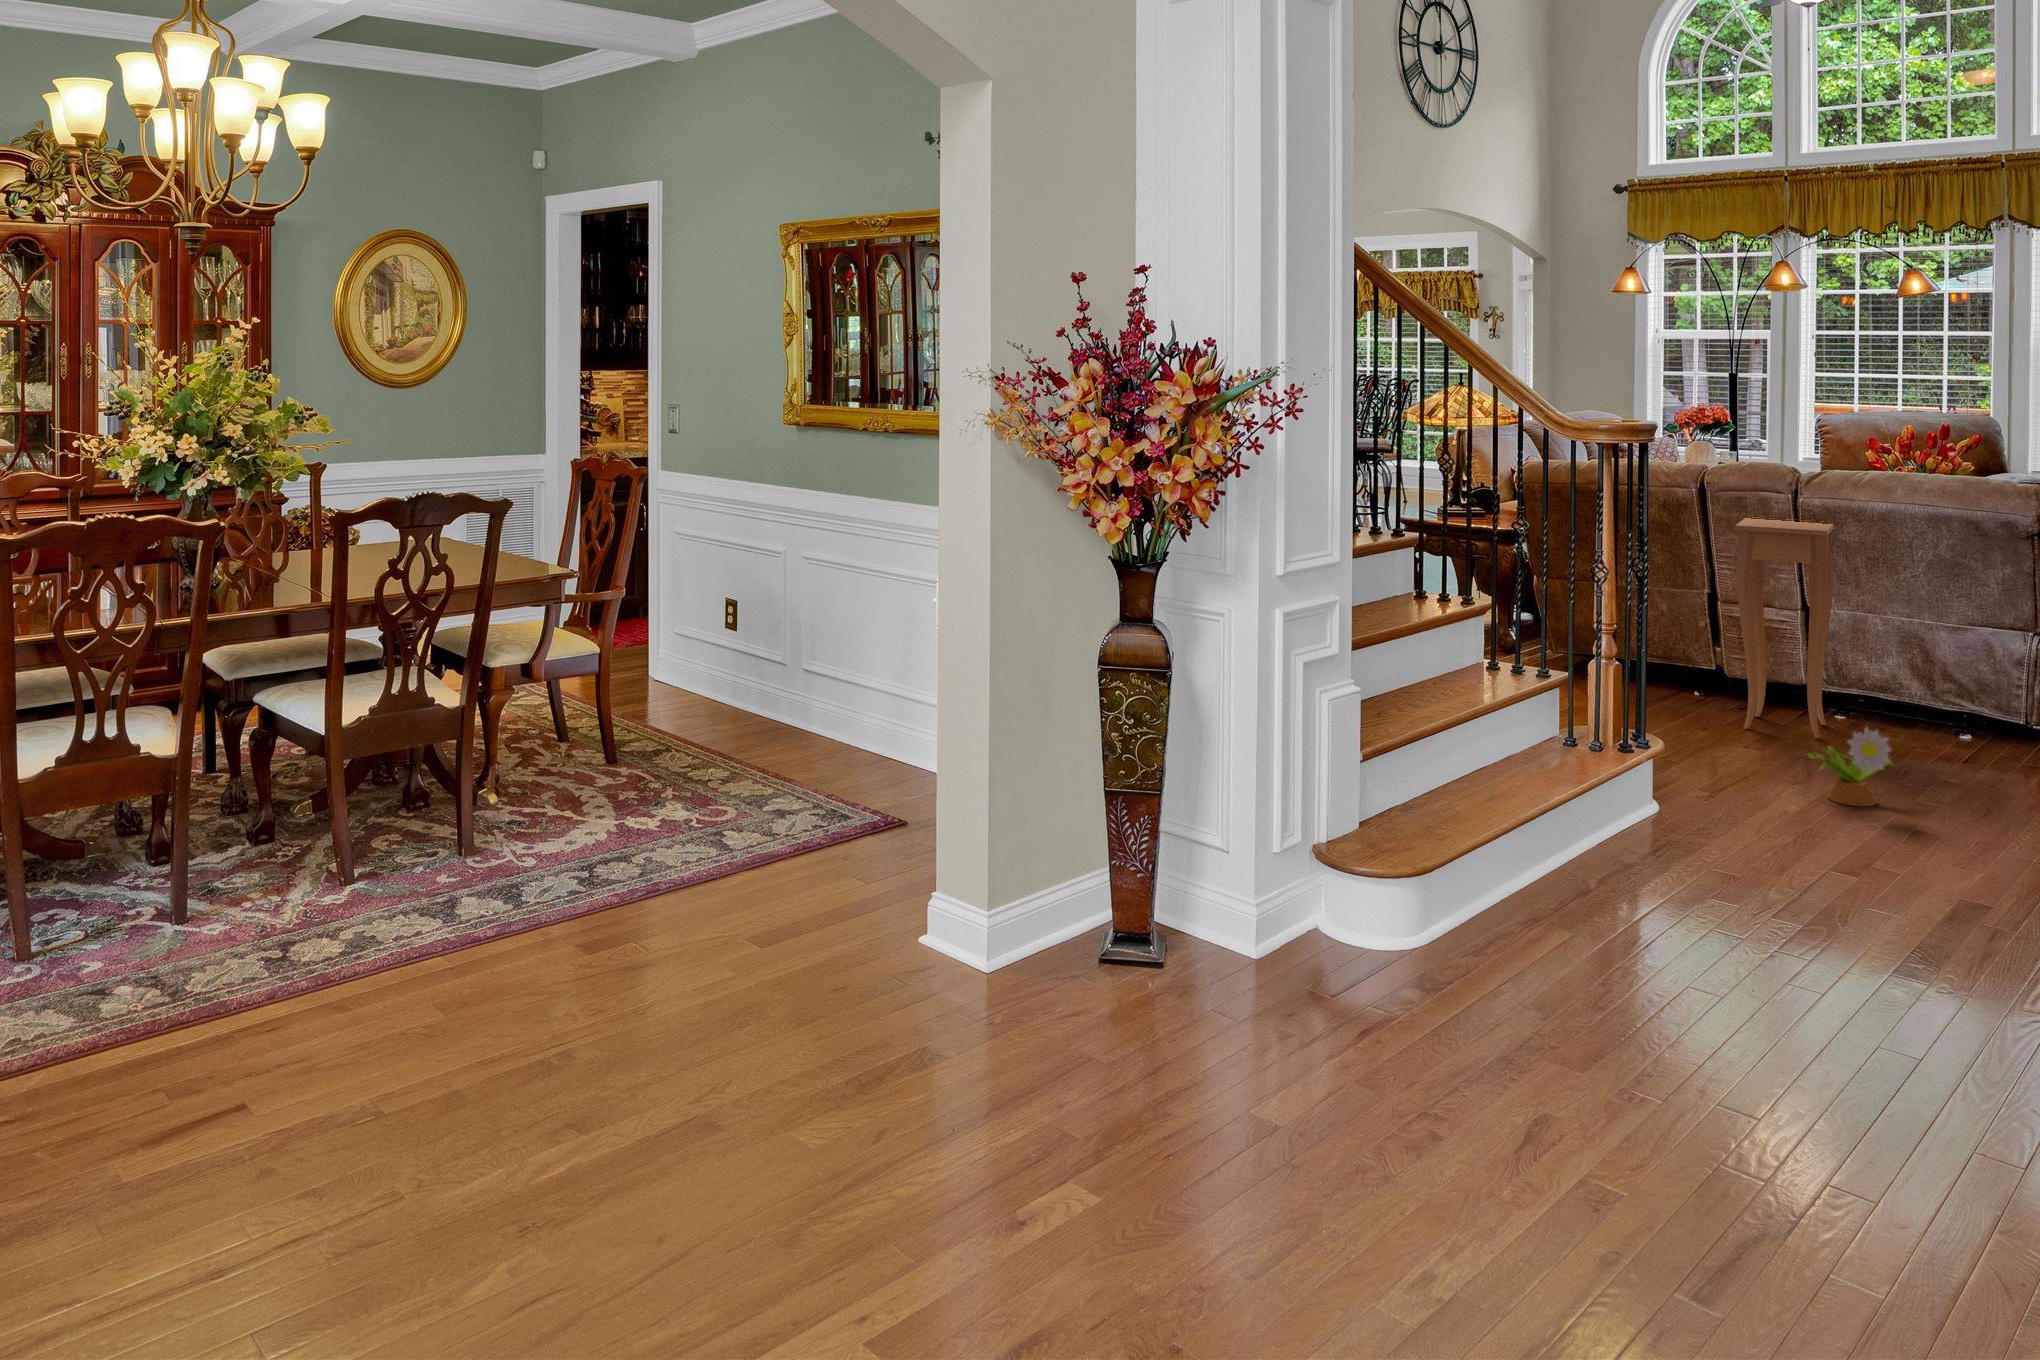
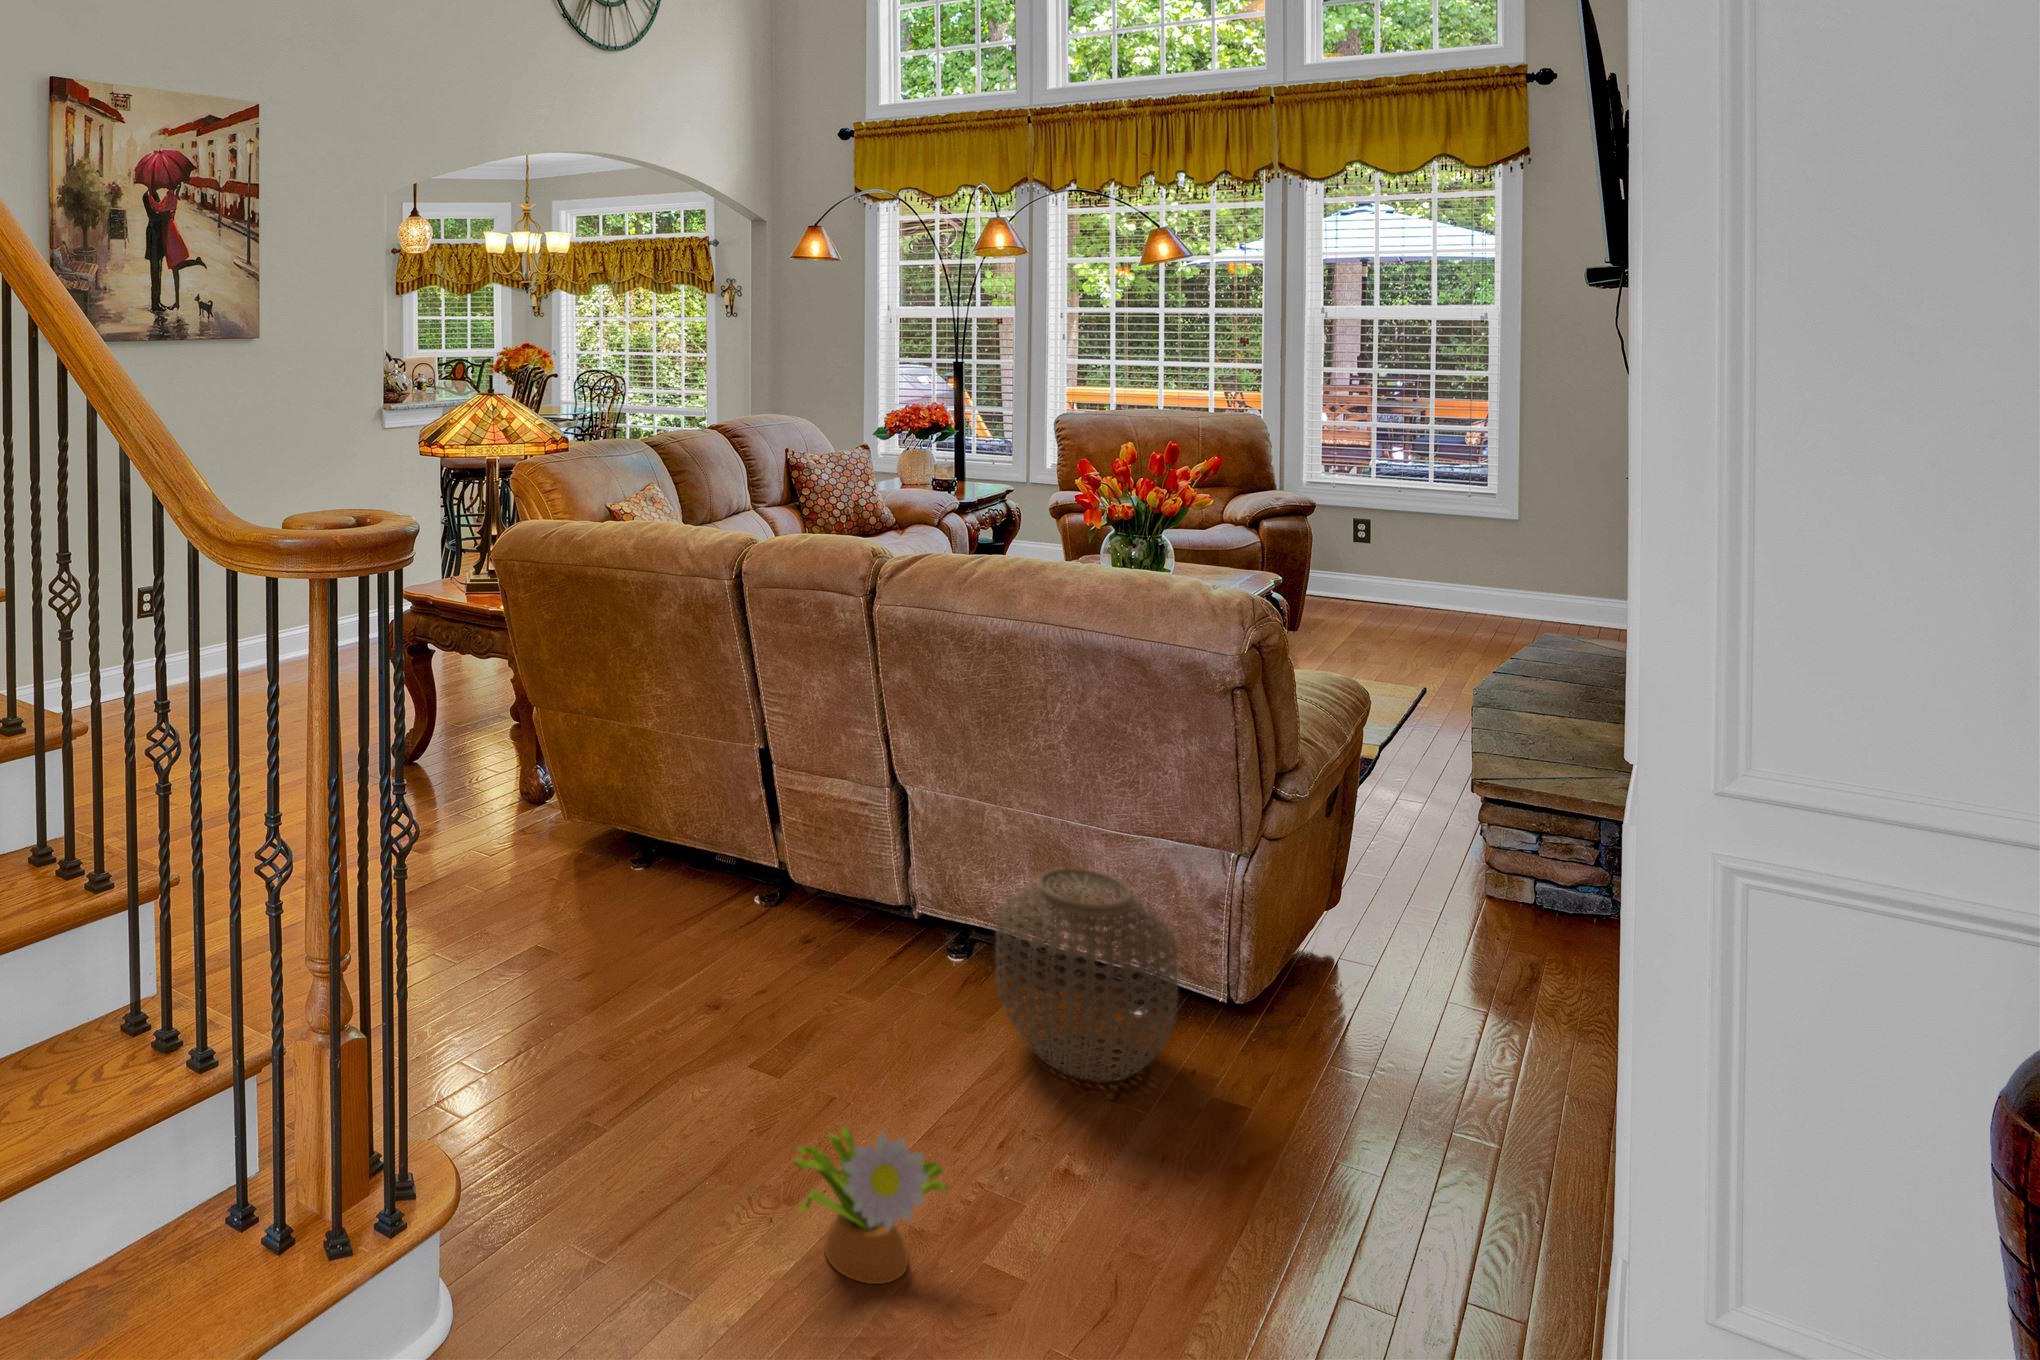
side table: present [1735,518,1834,738] -> none [775,628,943,1016]
woven basket: none [1884,646,2002,760] -> present [996,869,1178,1081]

